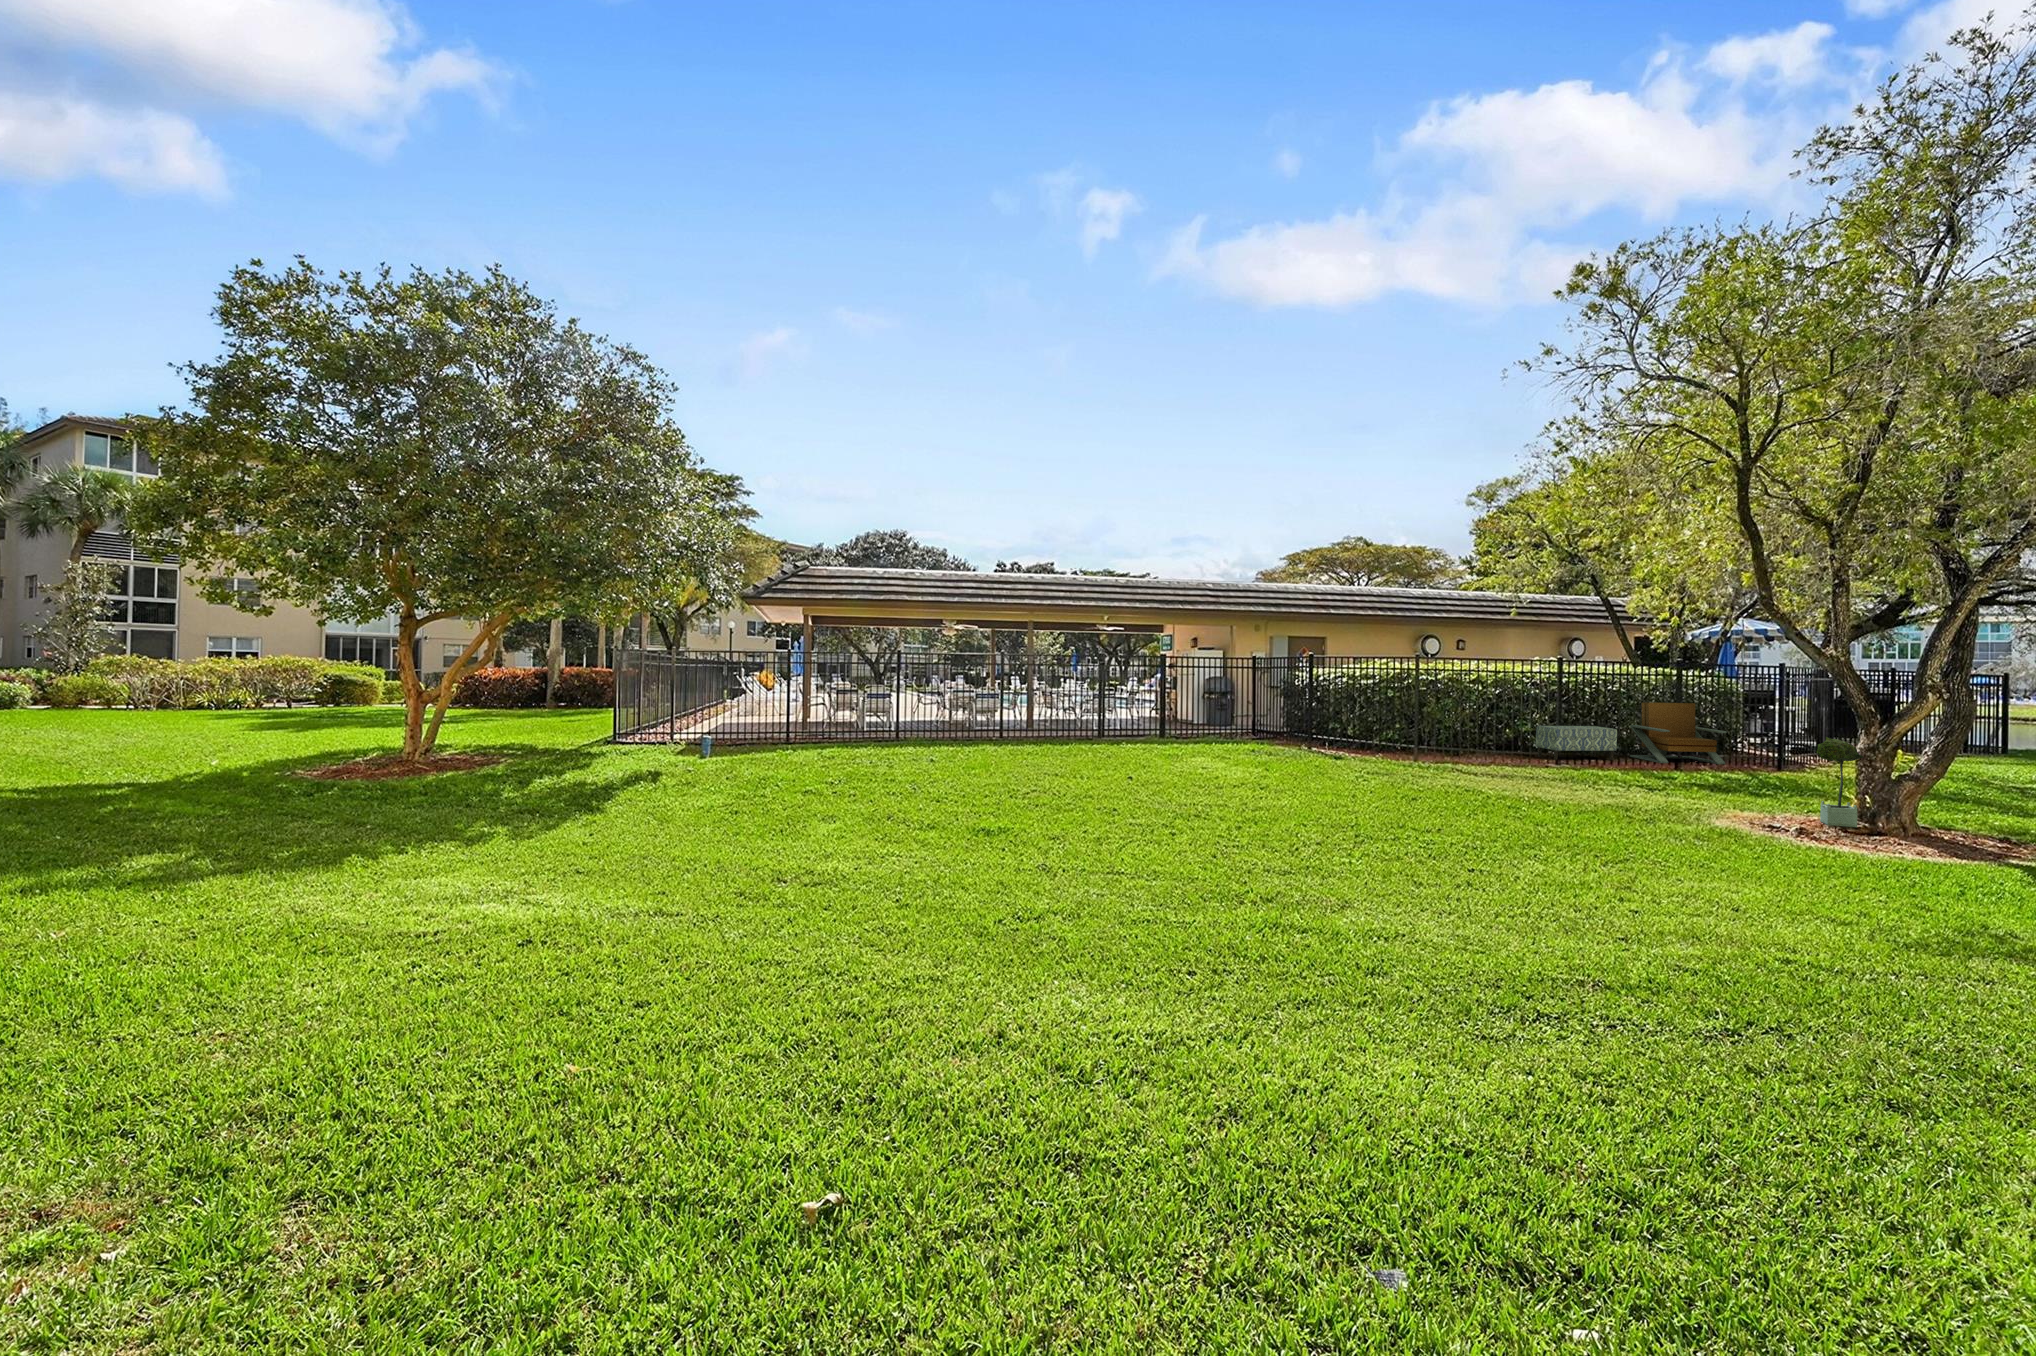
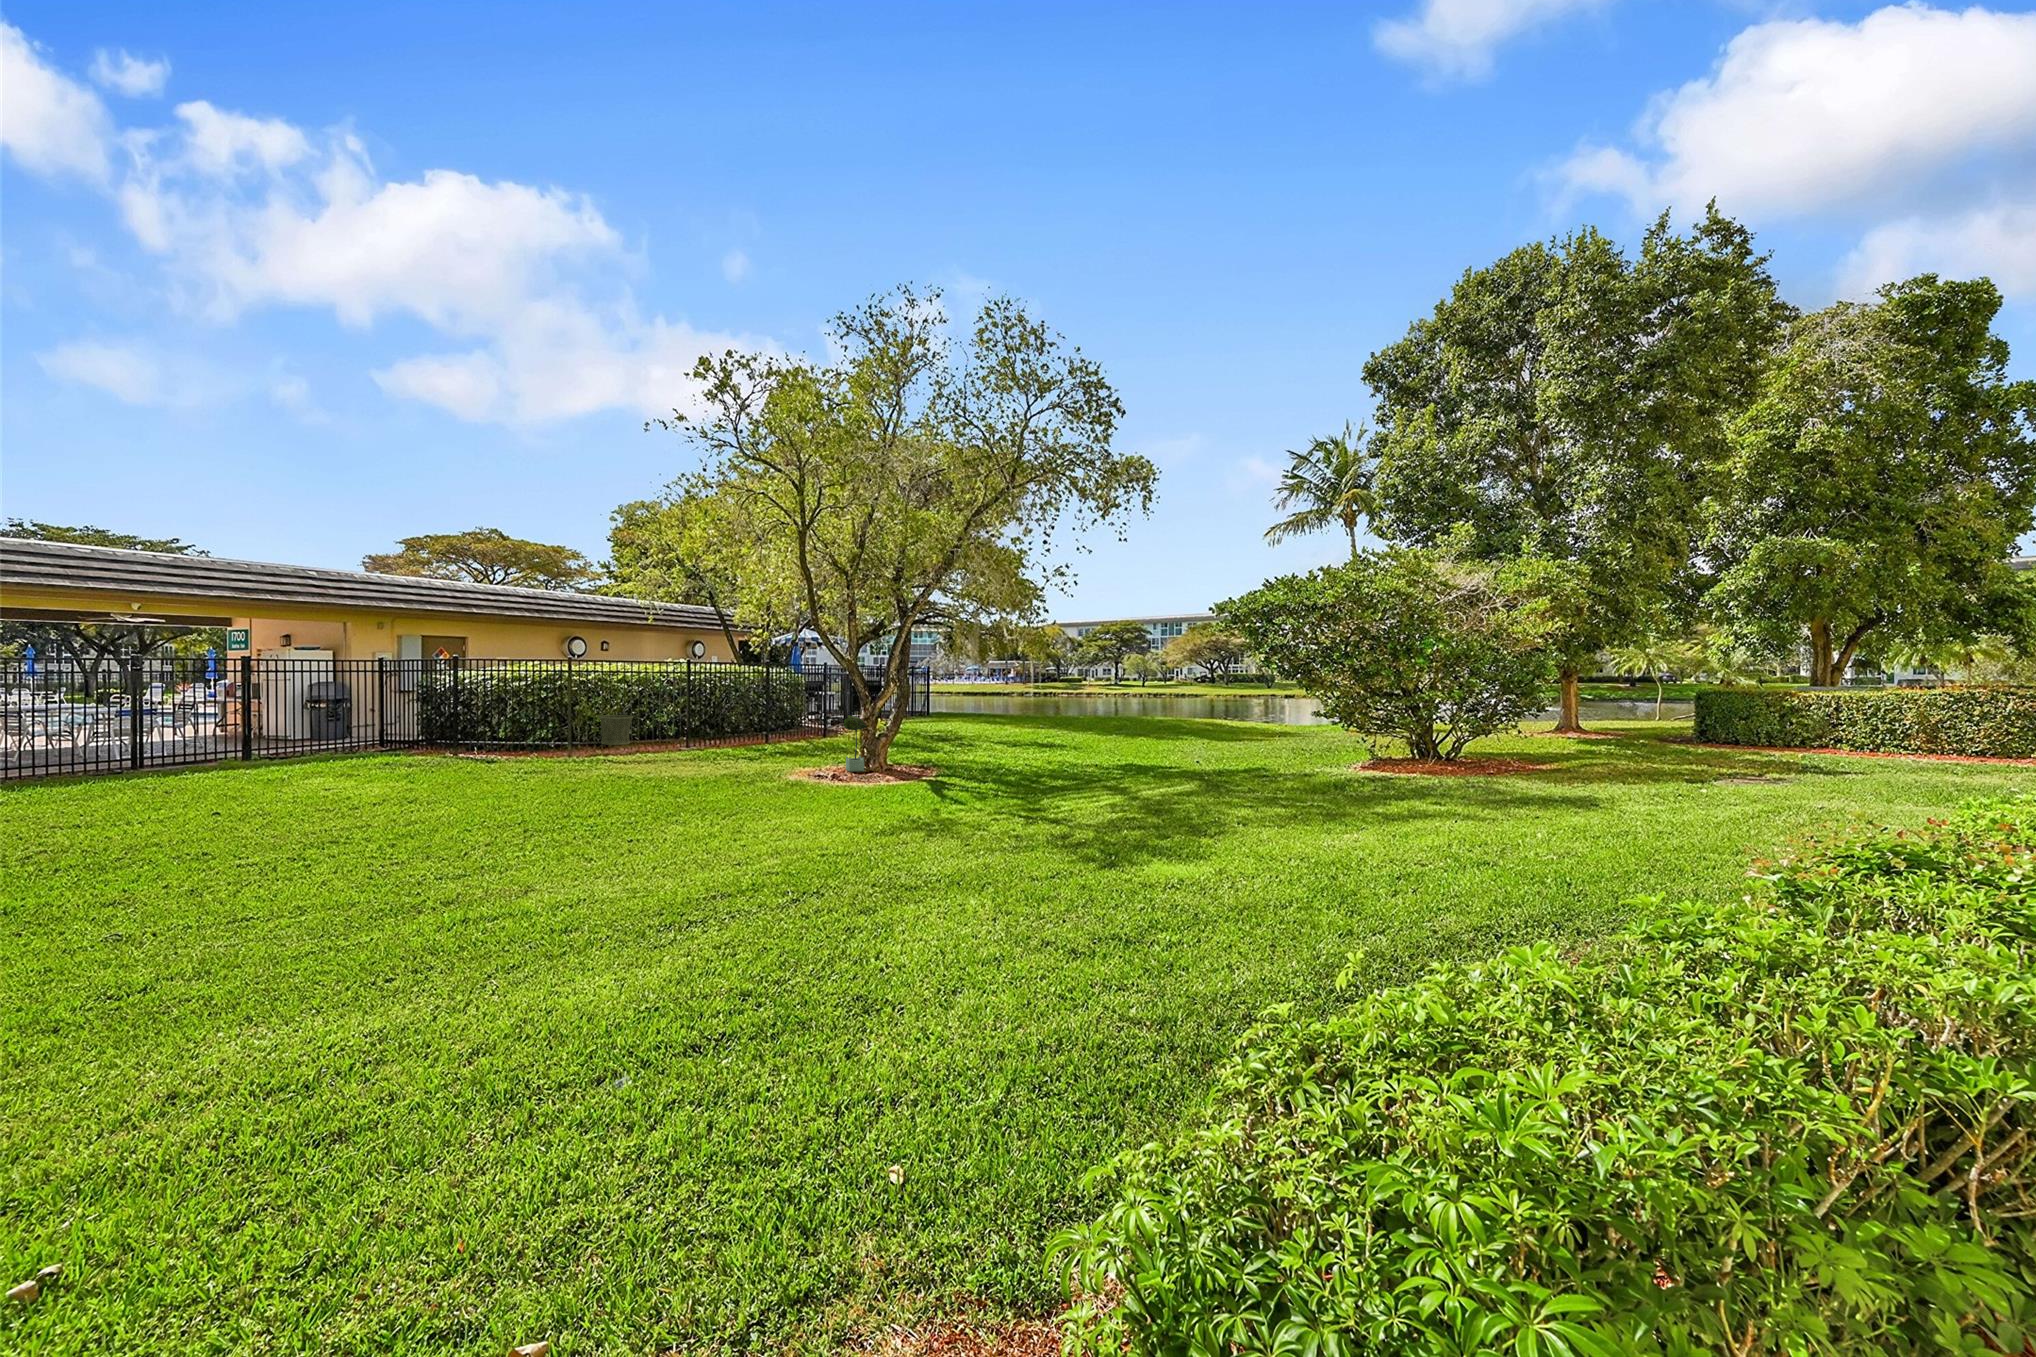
lounge chair: present [1630,702,1727,764] -> none [735,693,795,737]
basket: none [1451,723,1492,759] -> present [599,715,633,745]
bench: present [1536,726,1617,760] -> none [668,712,726,741]

